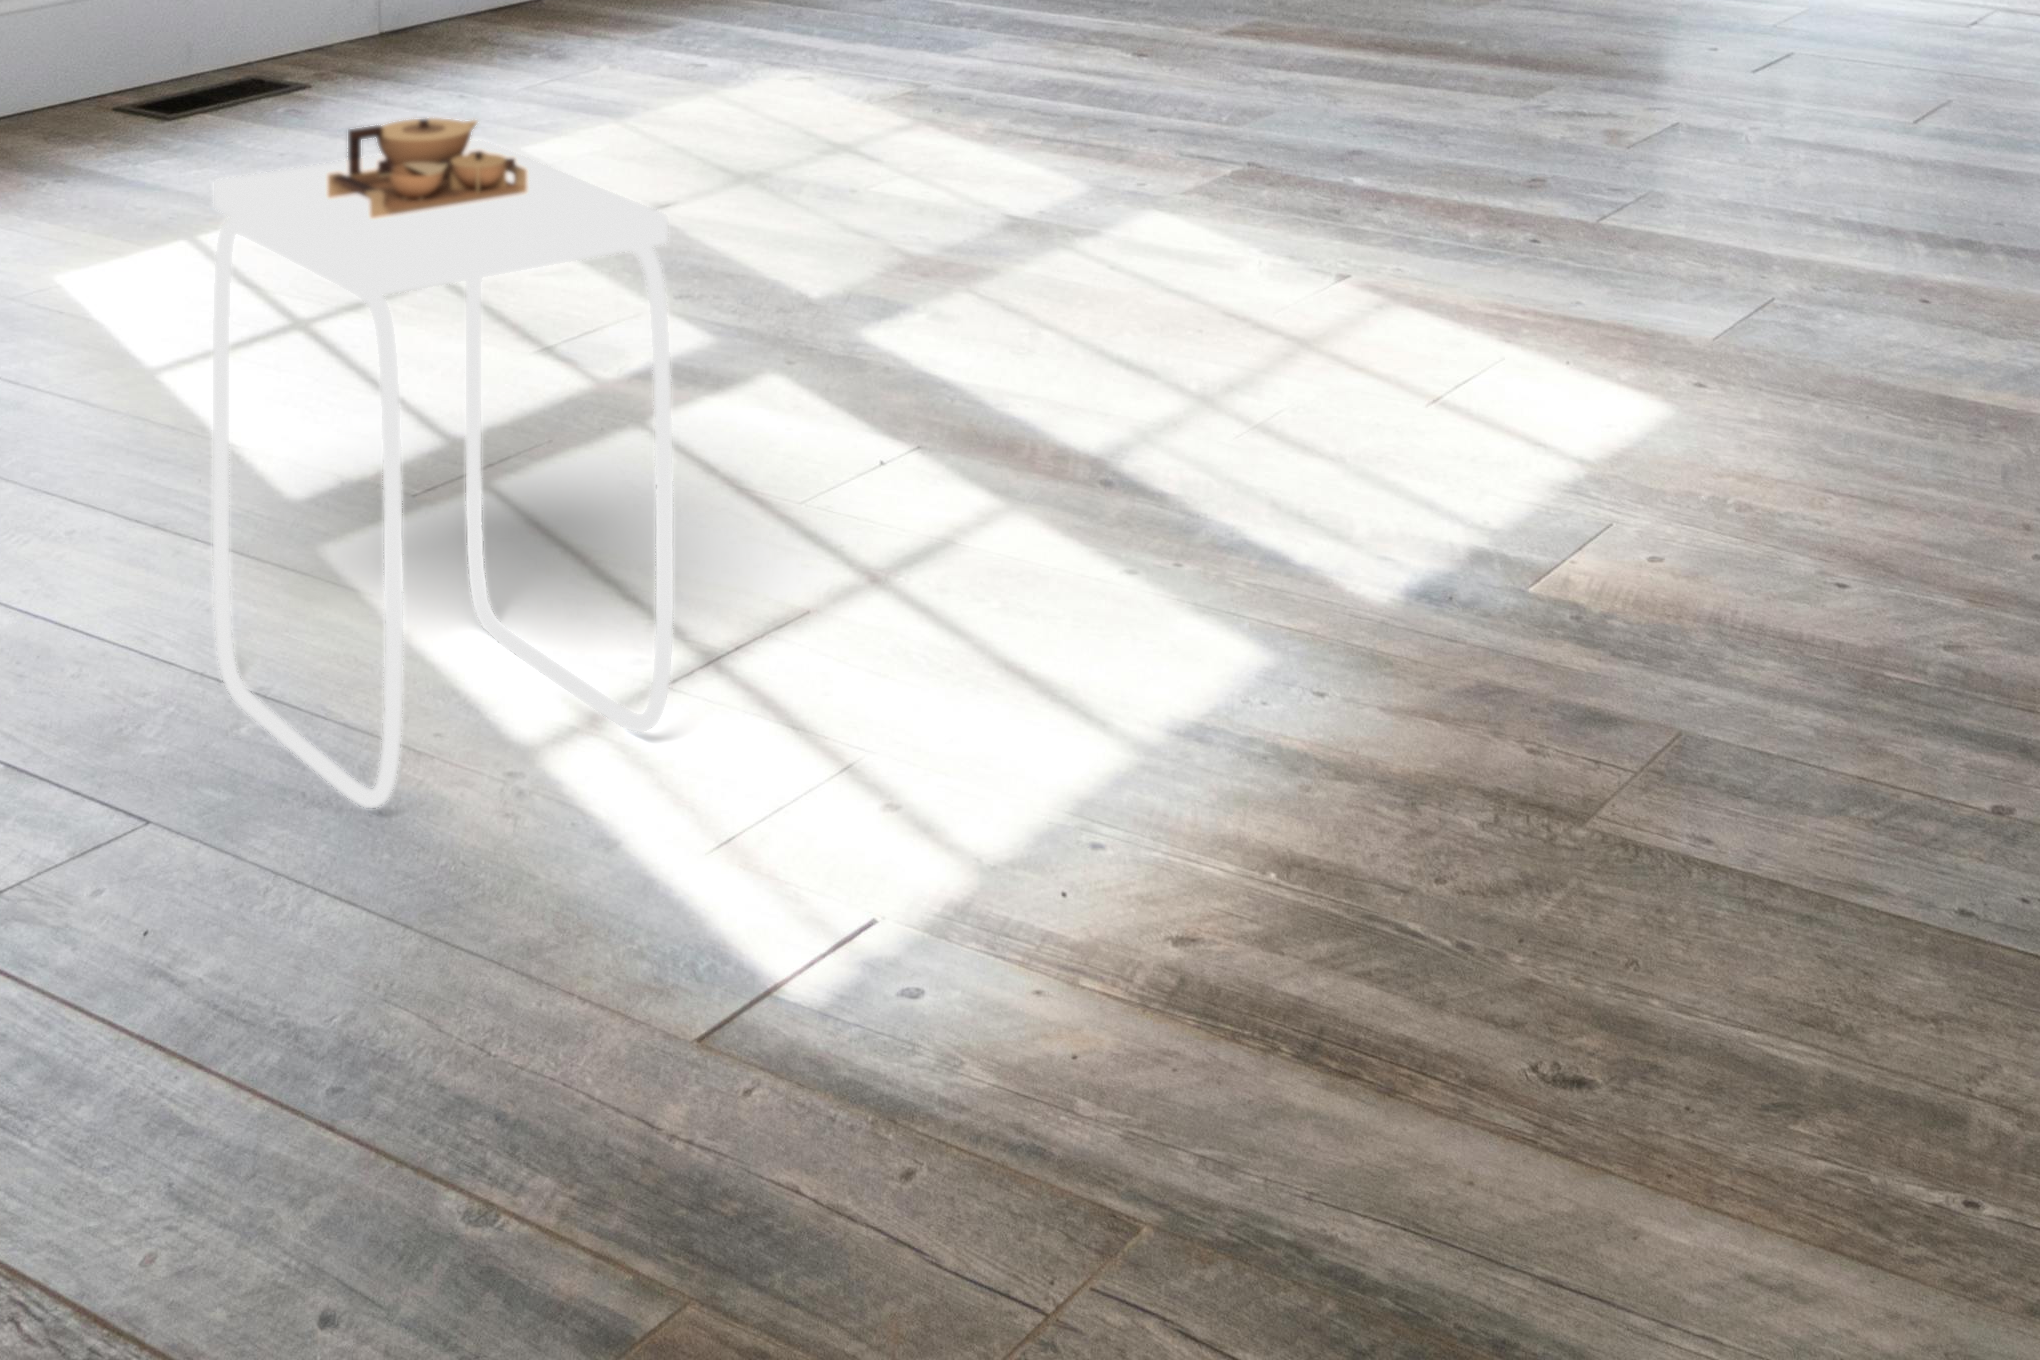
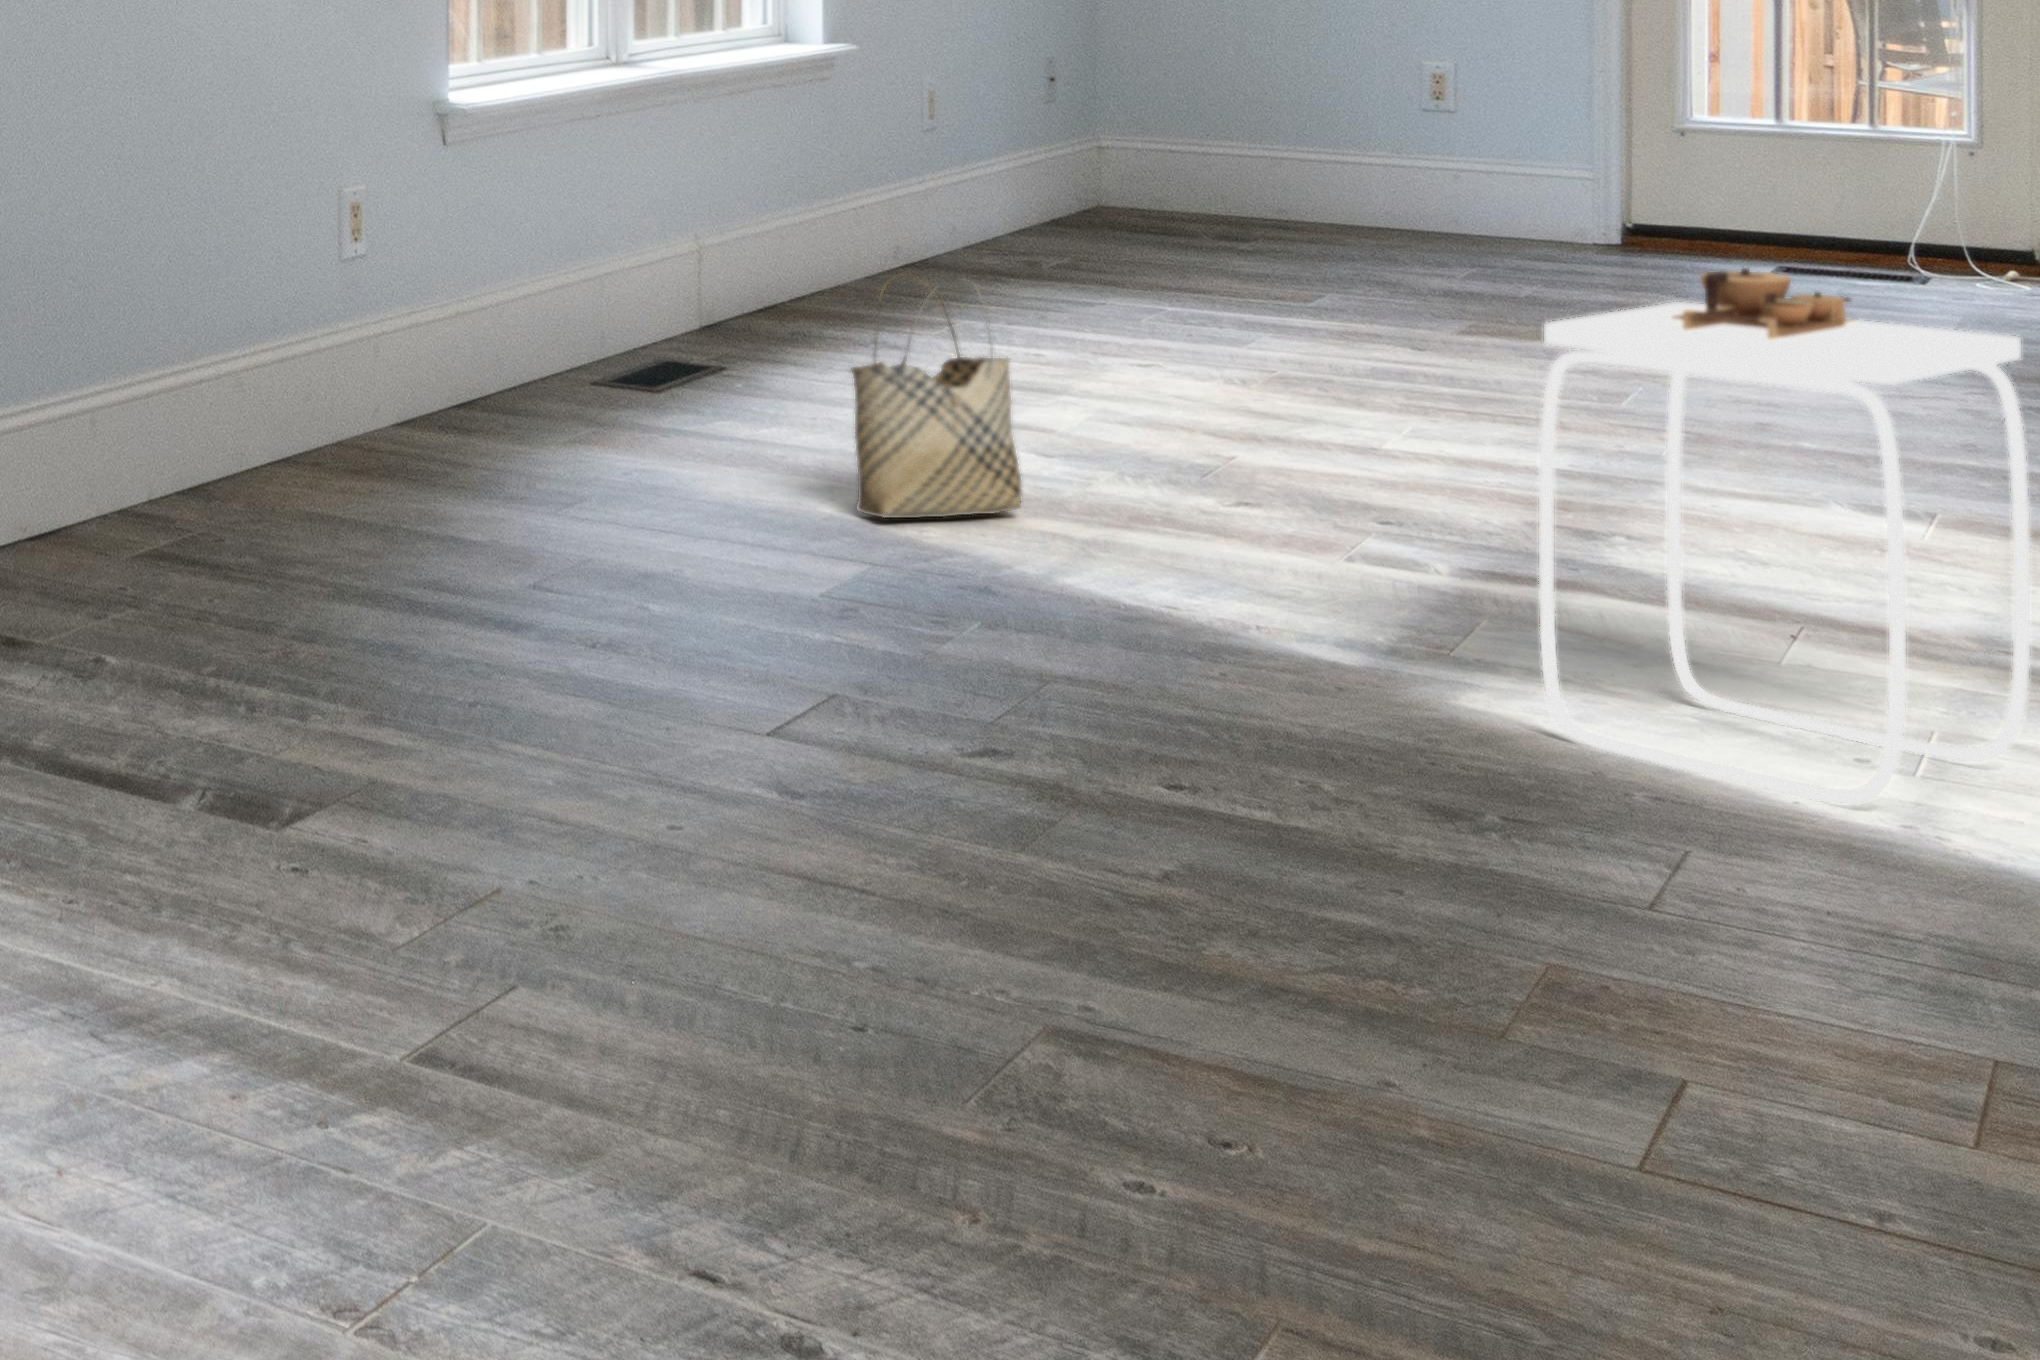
woven basket: none [36,22,250,320] -> present [851,273,1022,518]

